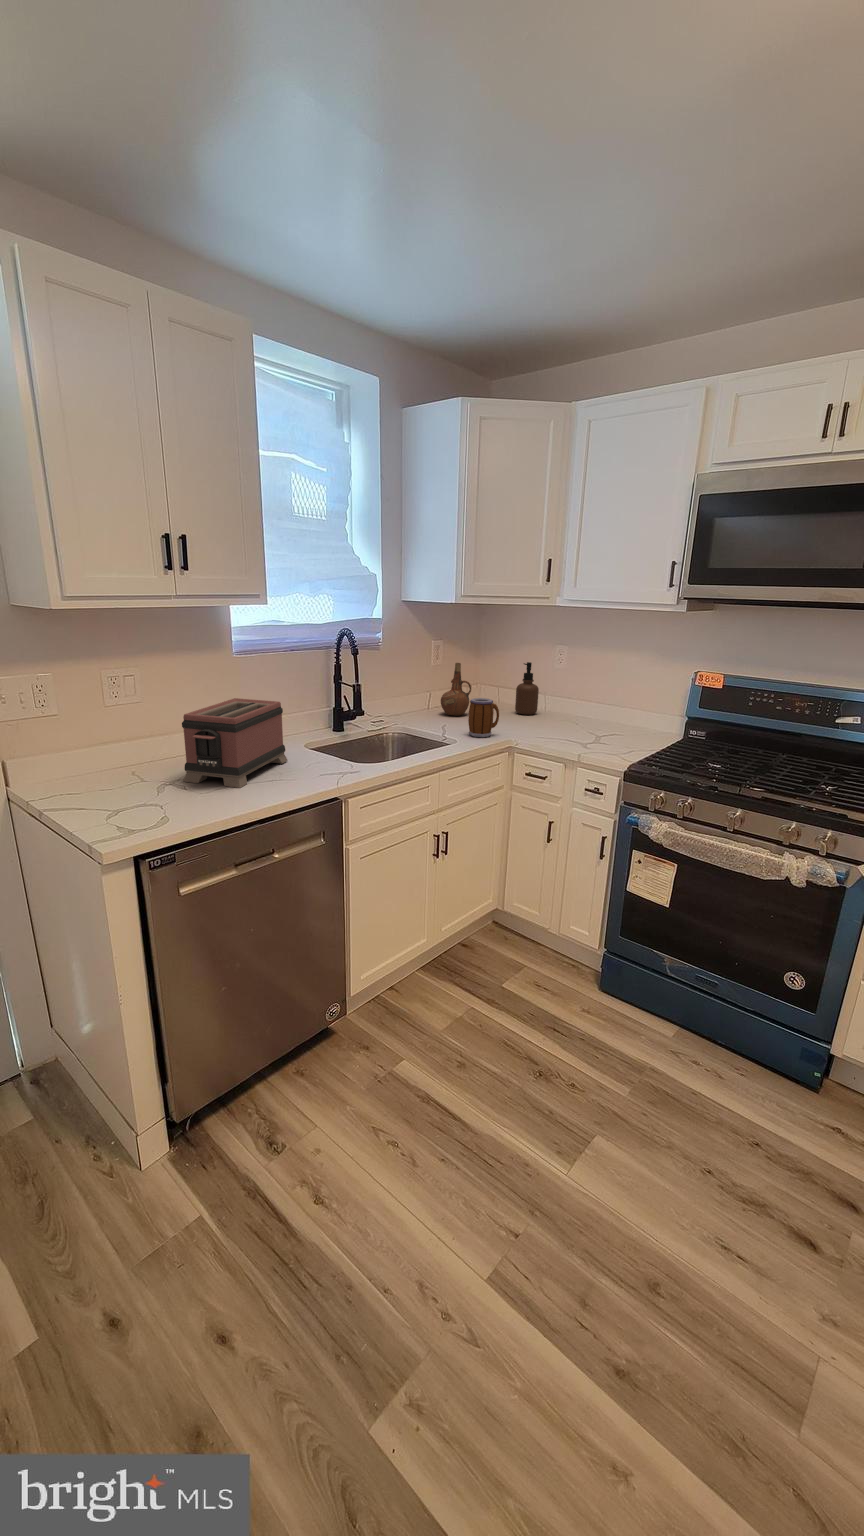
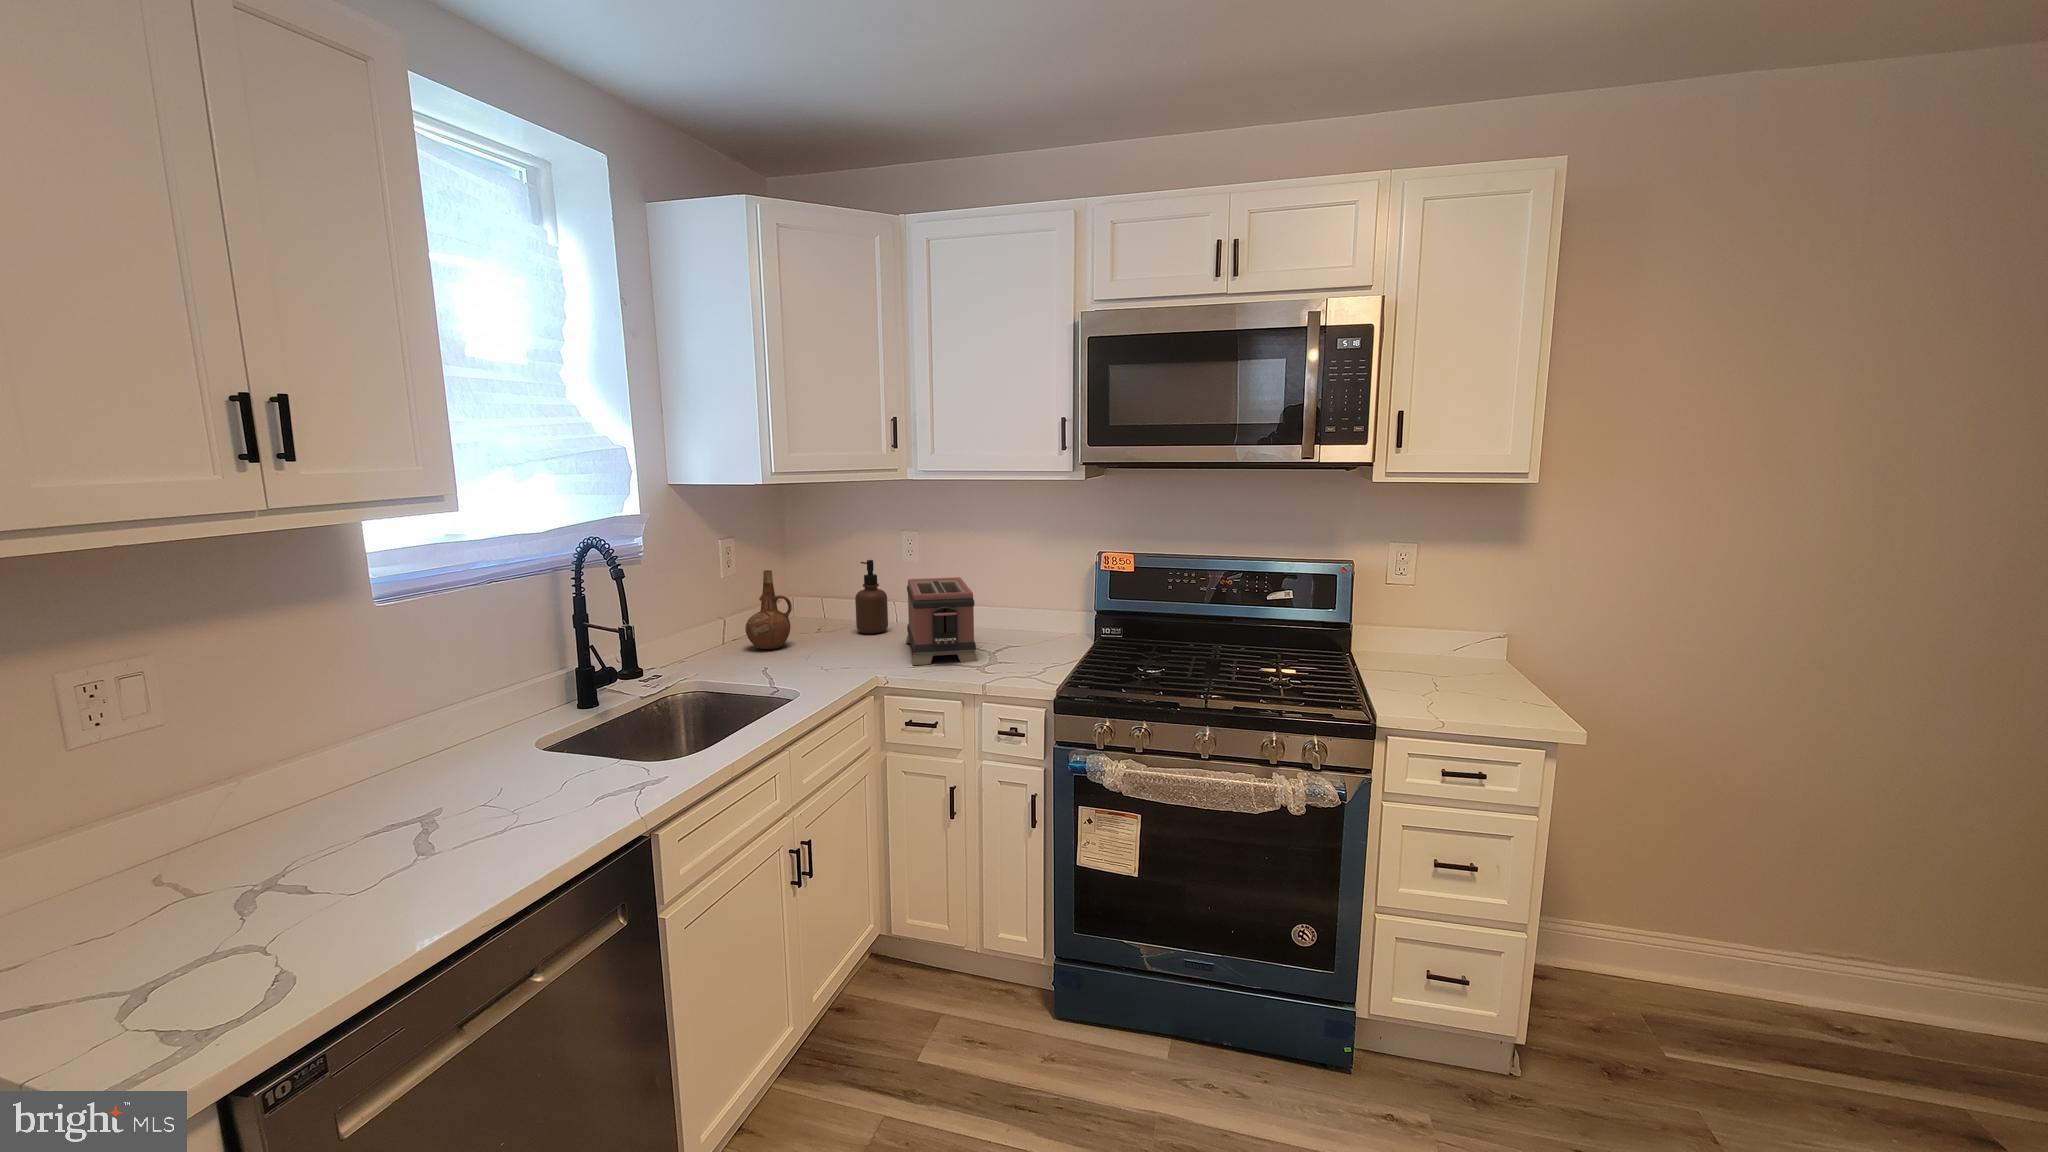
toaster: present [182,698,288,788] -> present [906,577,978,665]
mug: present [468,698,499,737] -> none [808,620,853,680]

